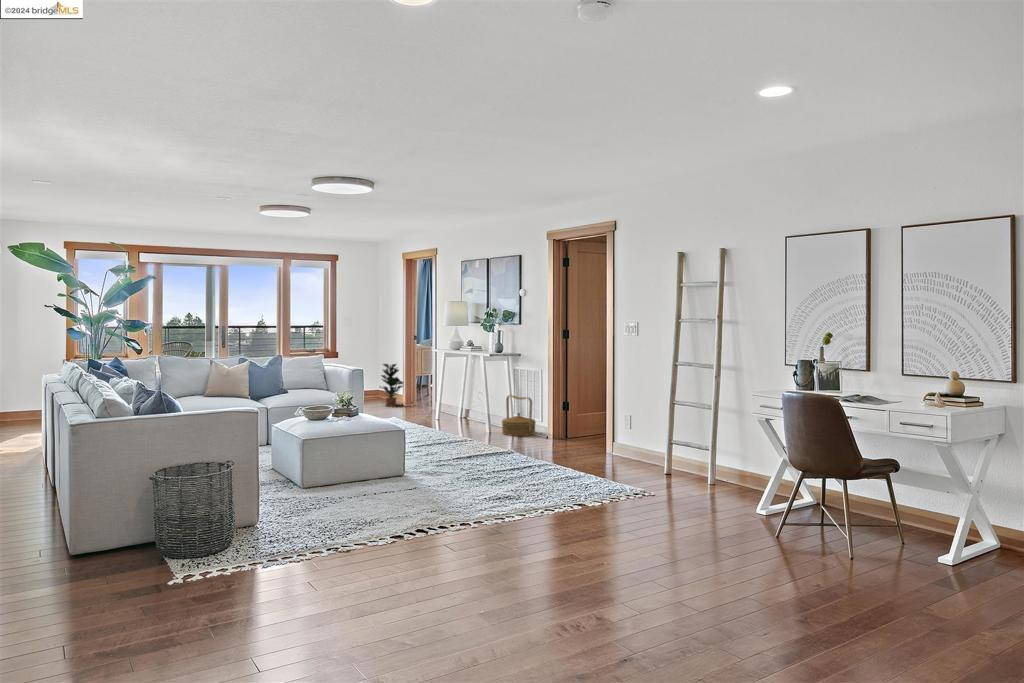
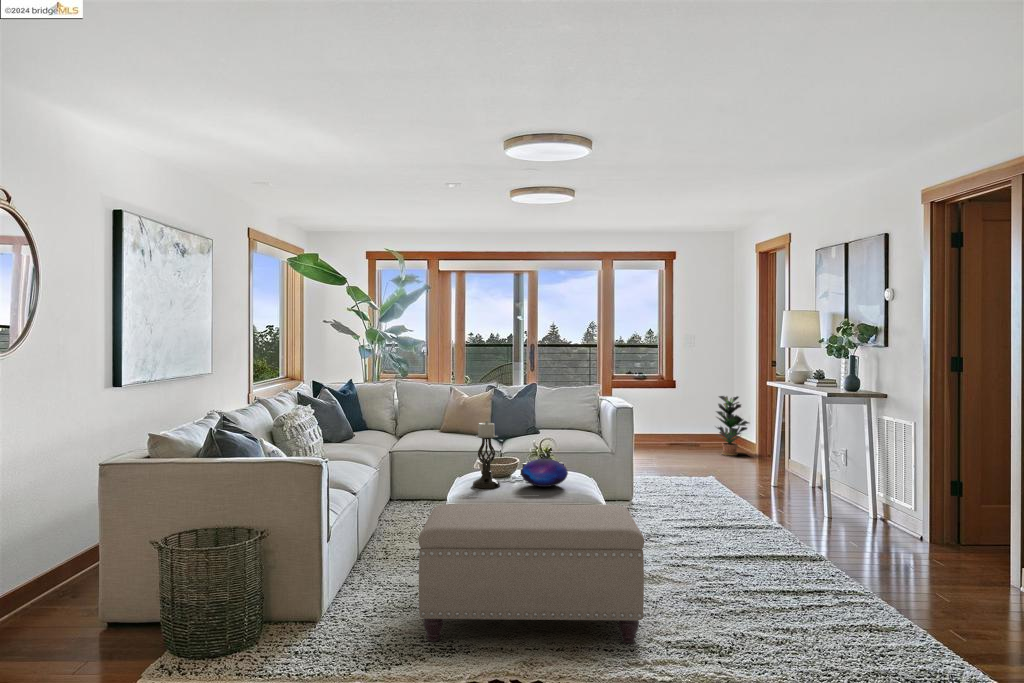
candle holder: none [307,379,328,427] -> present [473,421,500,488]
woven basket: present [502,395,536,436] -> none [840,461,904,534]
decorative orb: none [341,403,374,422] -> present [521,459,568,487]
ottoman: none [320,423,473,517] -> present [419,504,644,643]

